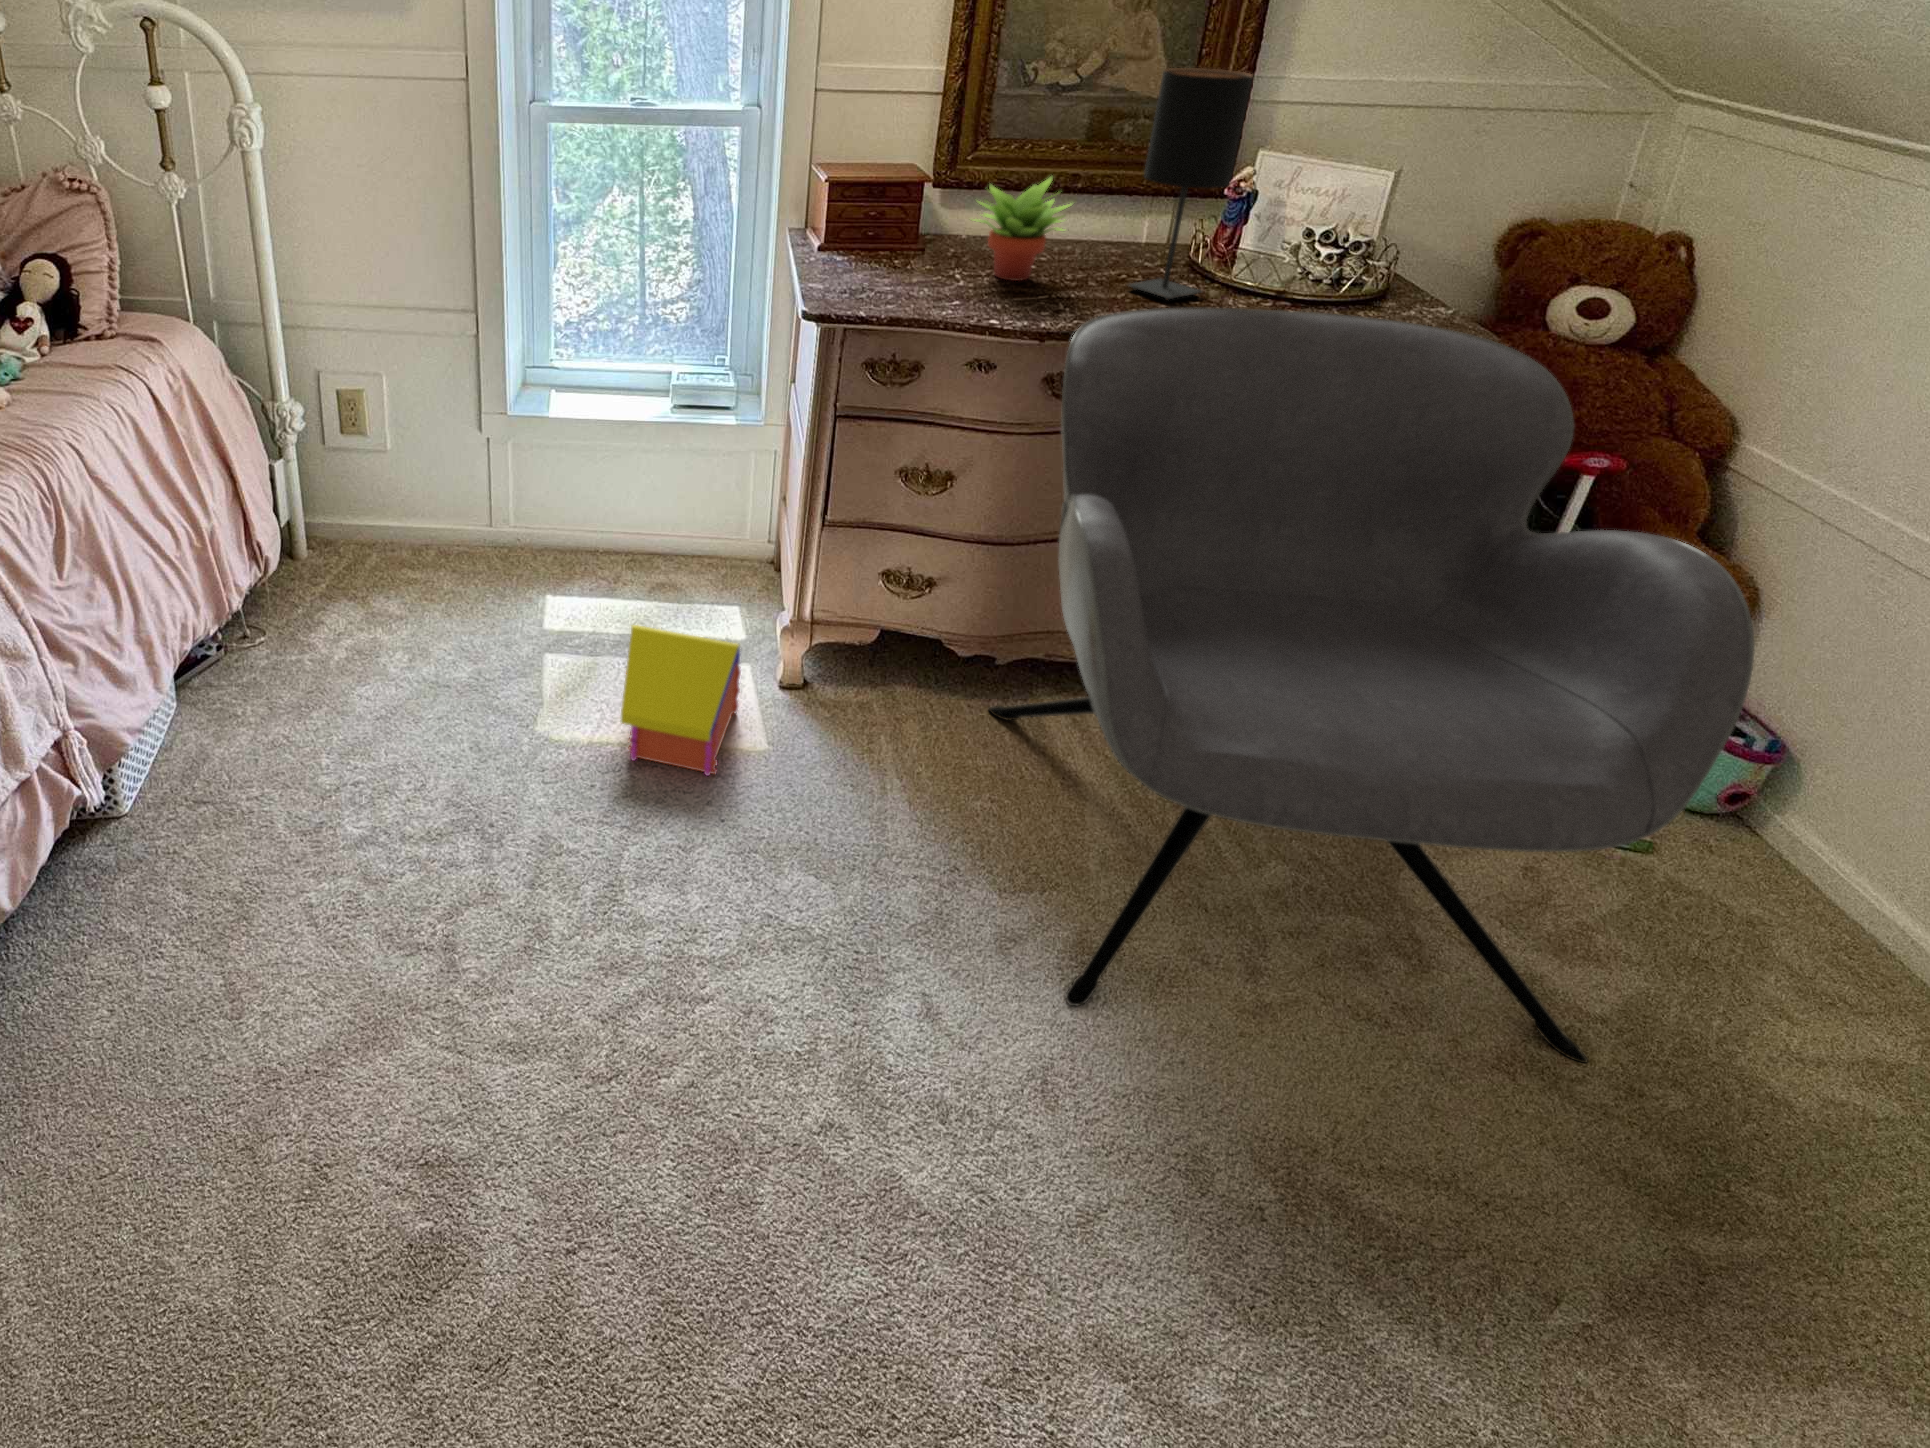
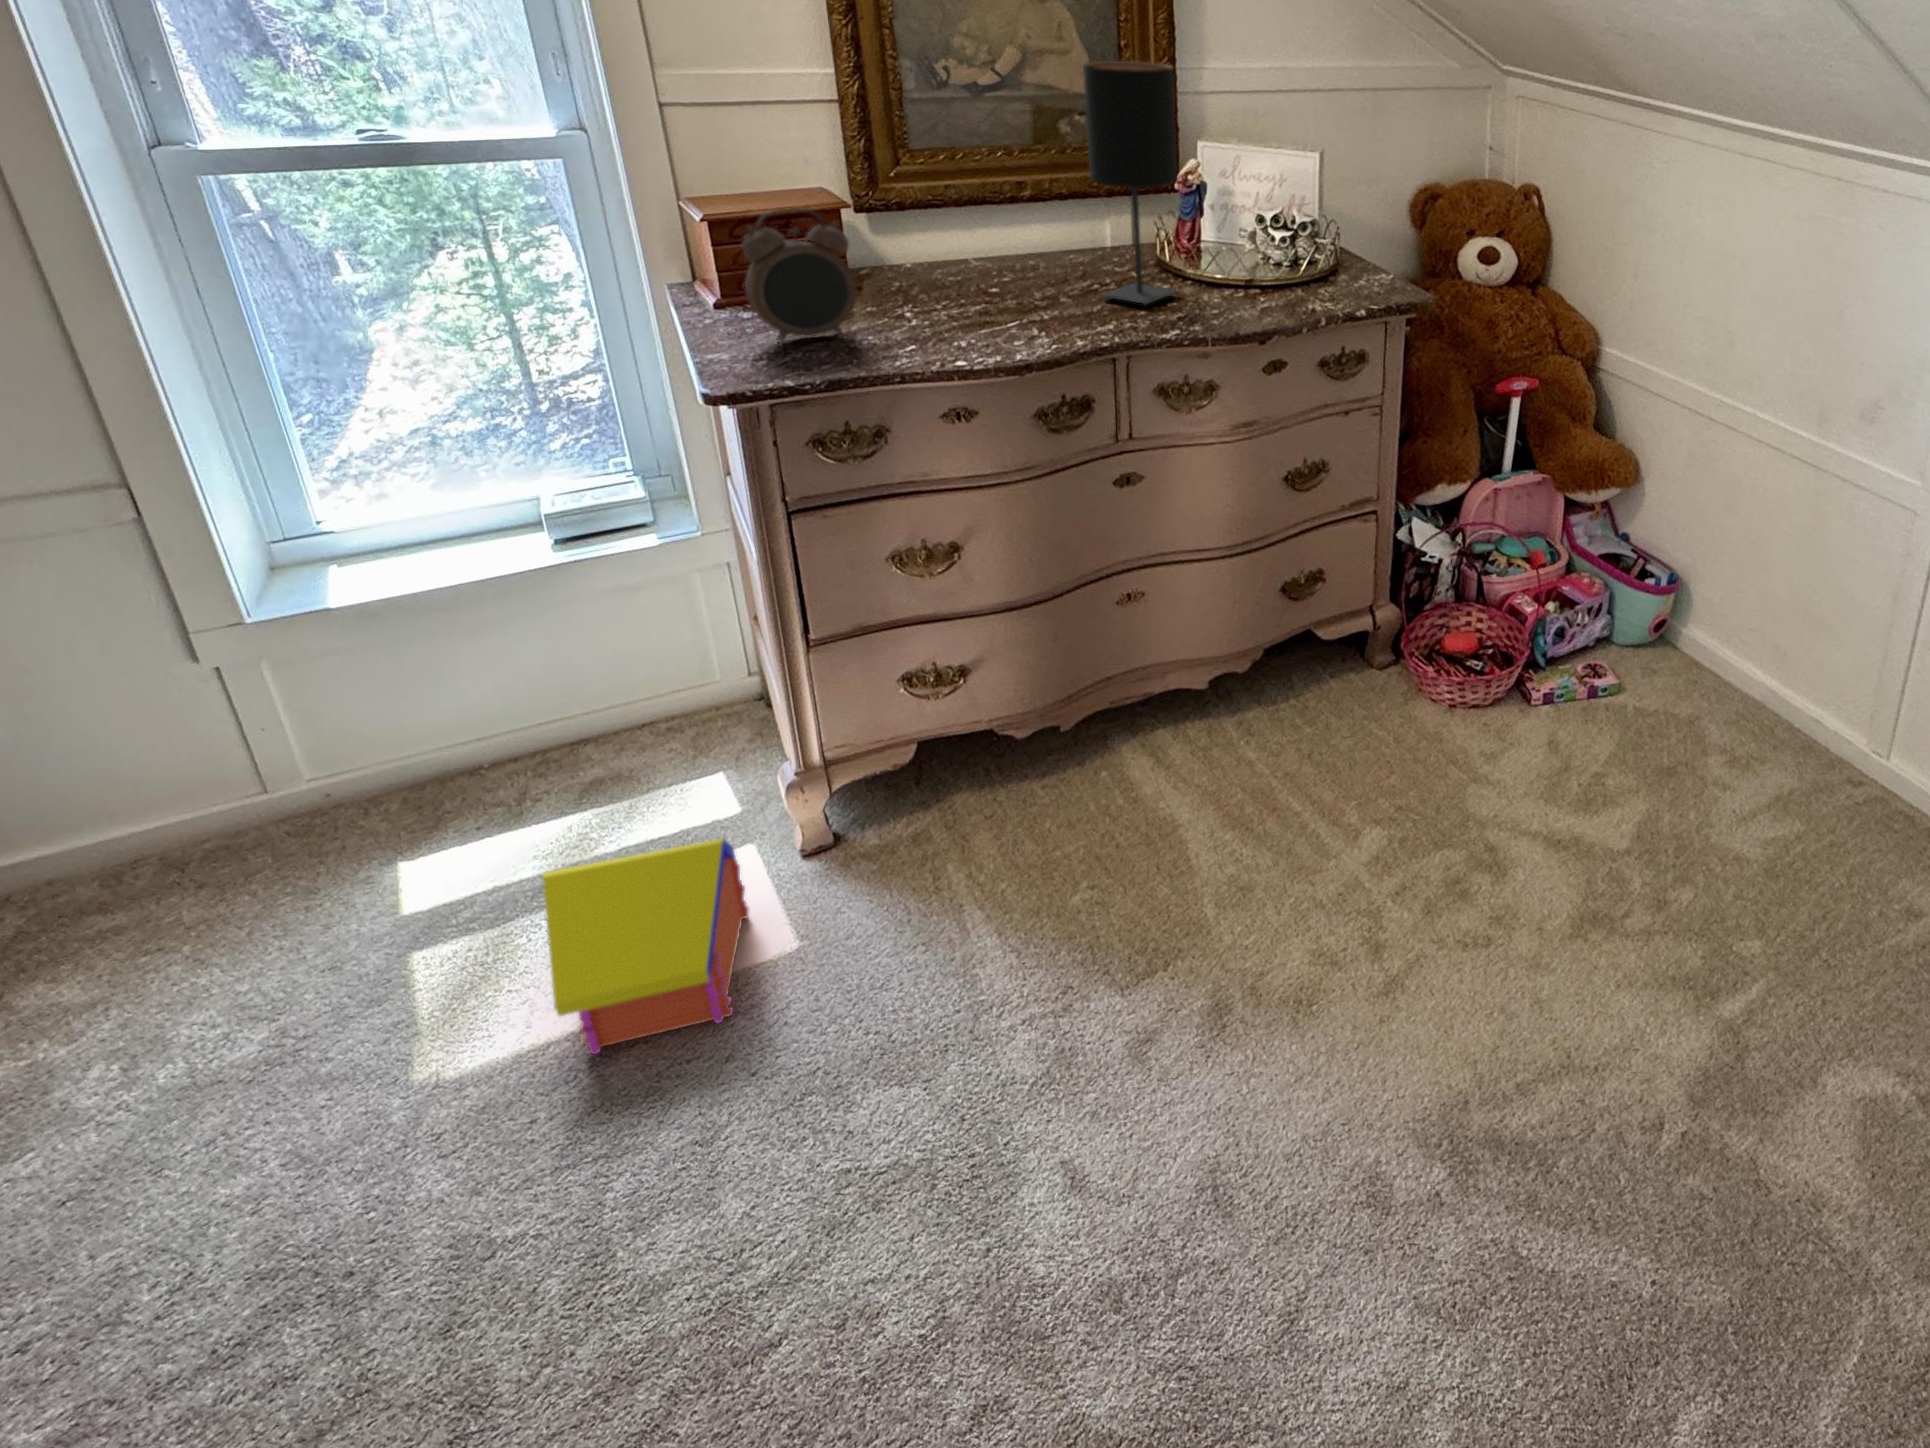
succulent plant: present [975,176,1072,281] -> none [904,186,1025,309]
alarm clock: none [845,178,928,288] -> present [742,208,857,346]
armchair: present [989,308,1755,1063] -> none [1051,295,1660,1083]

